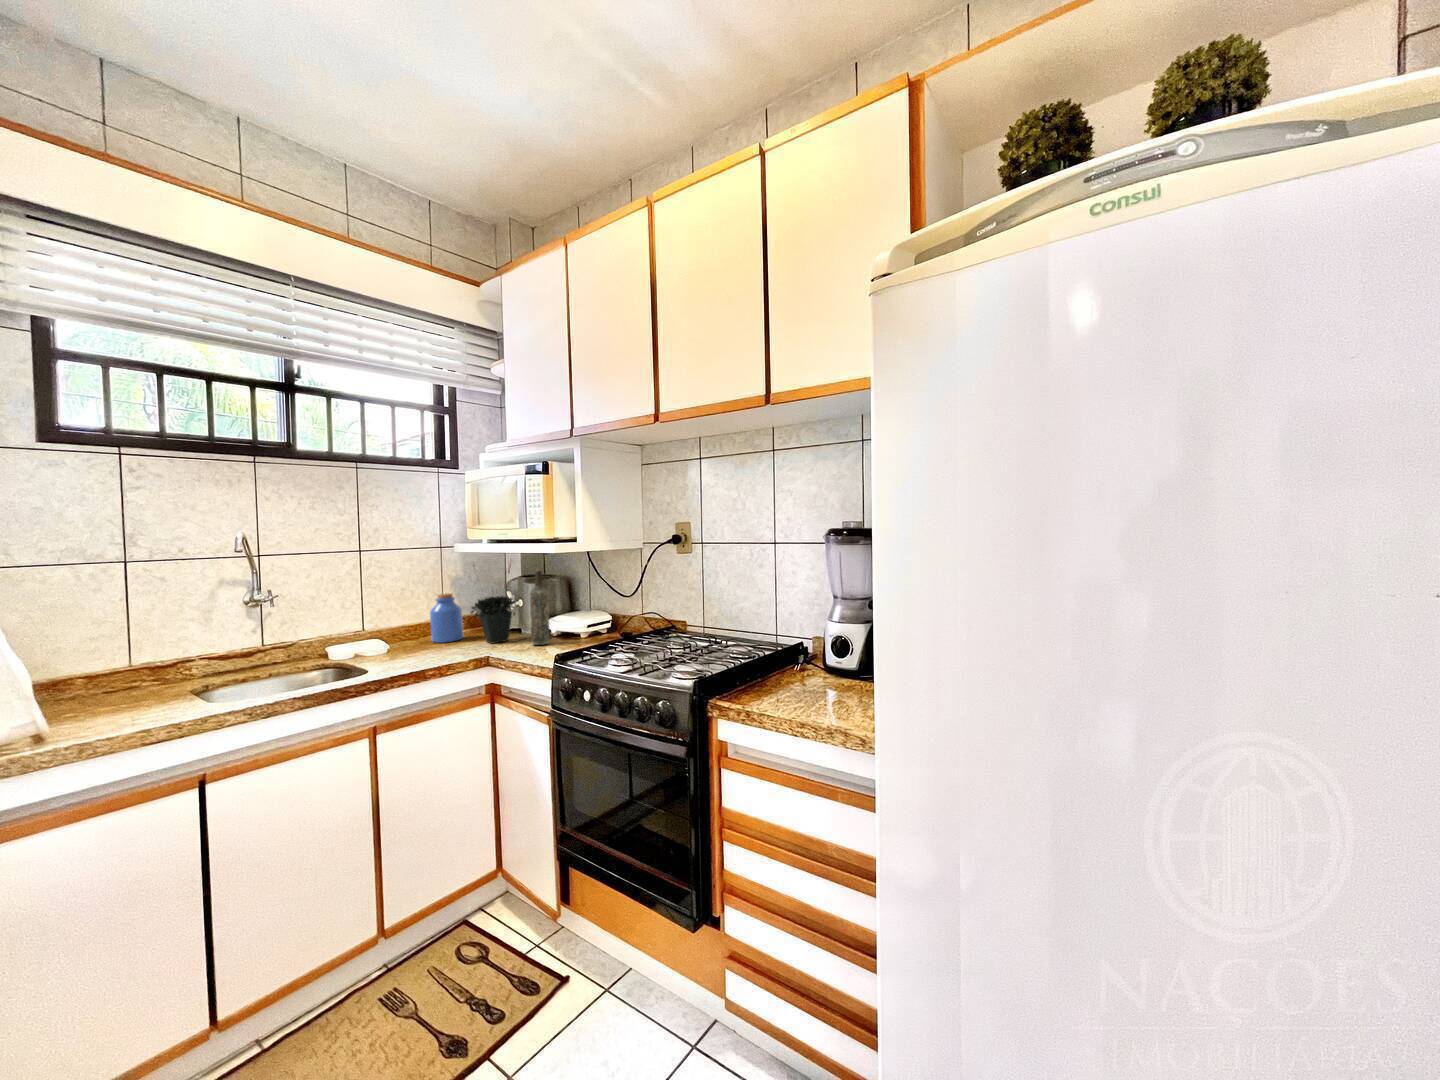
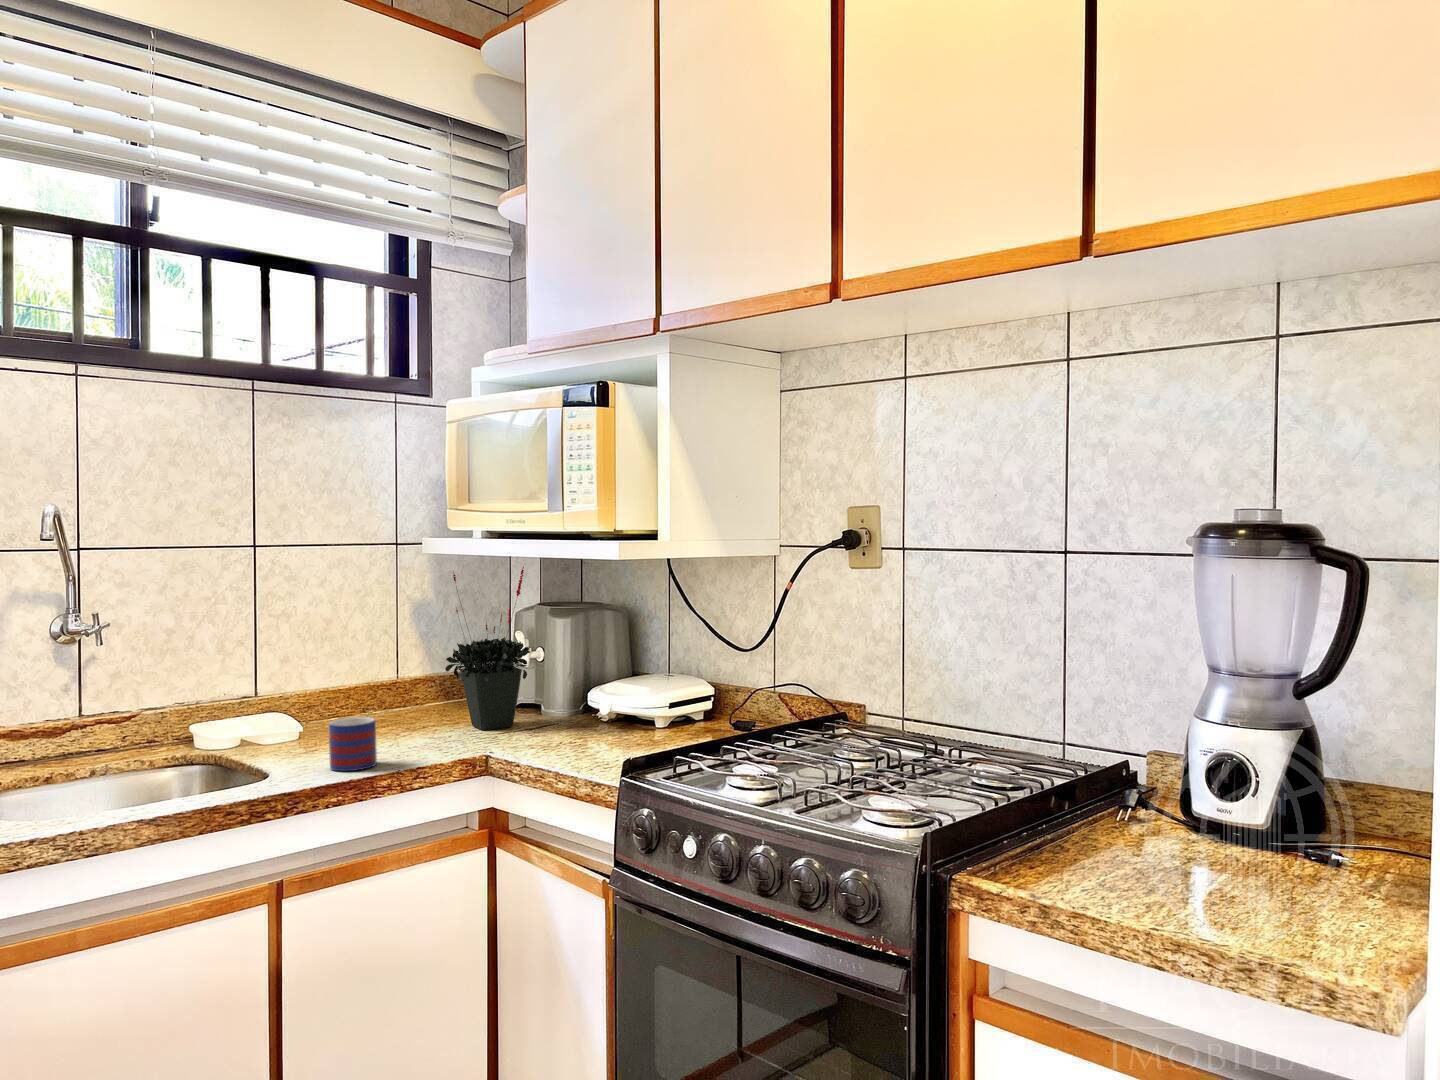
bottle: present [529,569,550,645] -> none [557,589,594,737]
jar: present [430,593,463,643] -> none [371,631,430,724]
mug: none [403,640,431,669] -> present [328,717,377,771]

